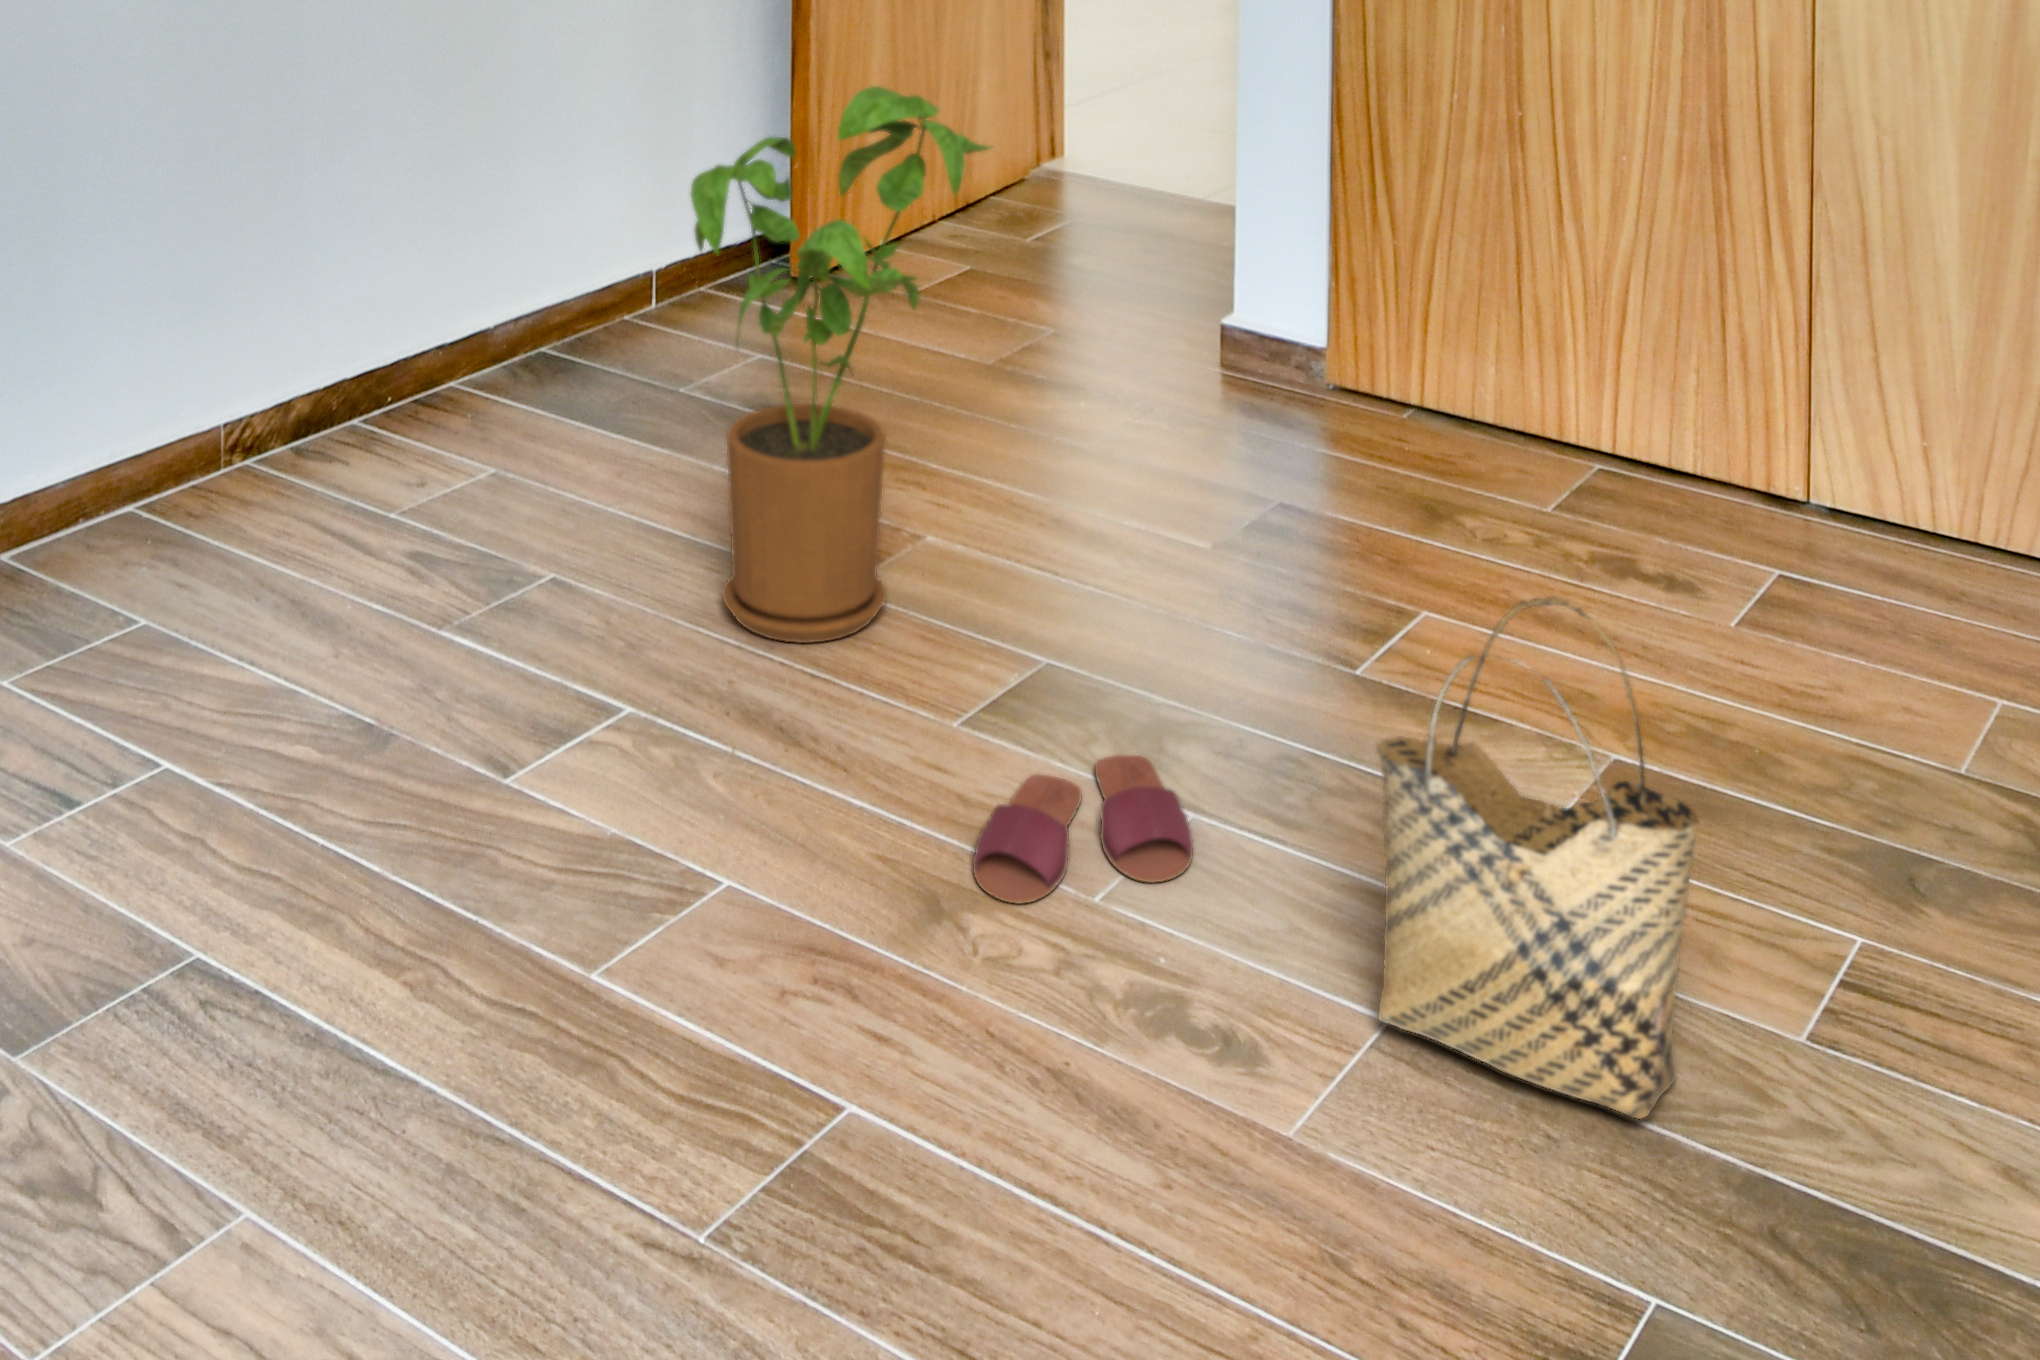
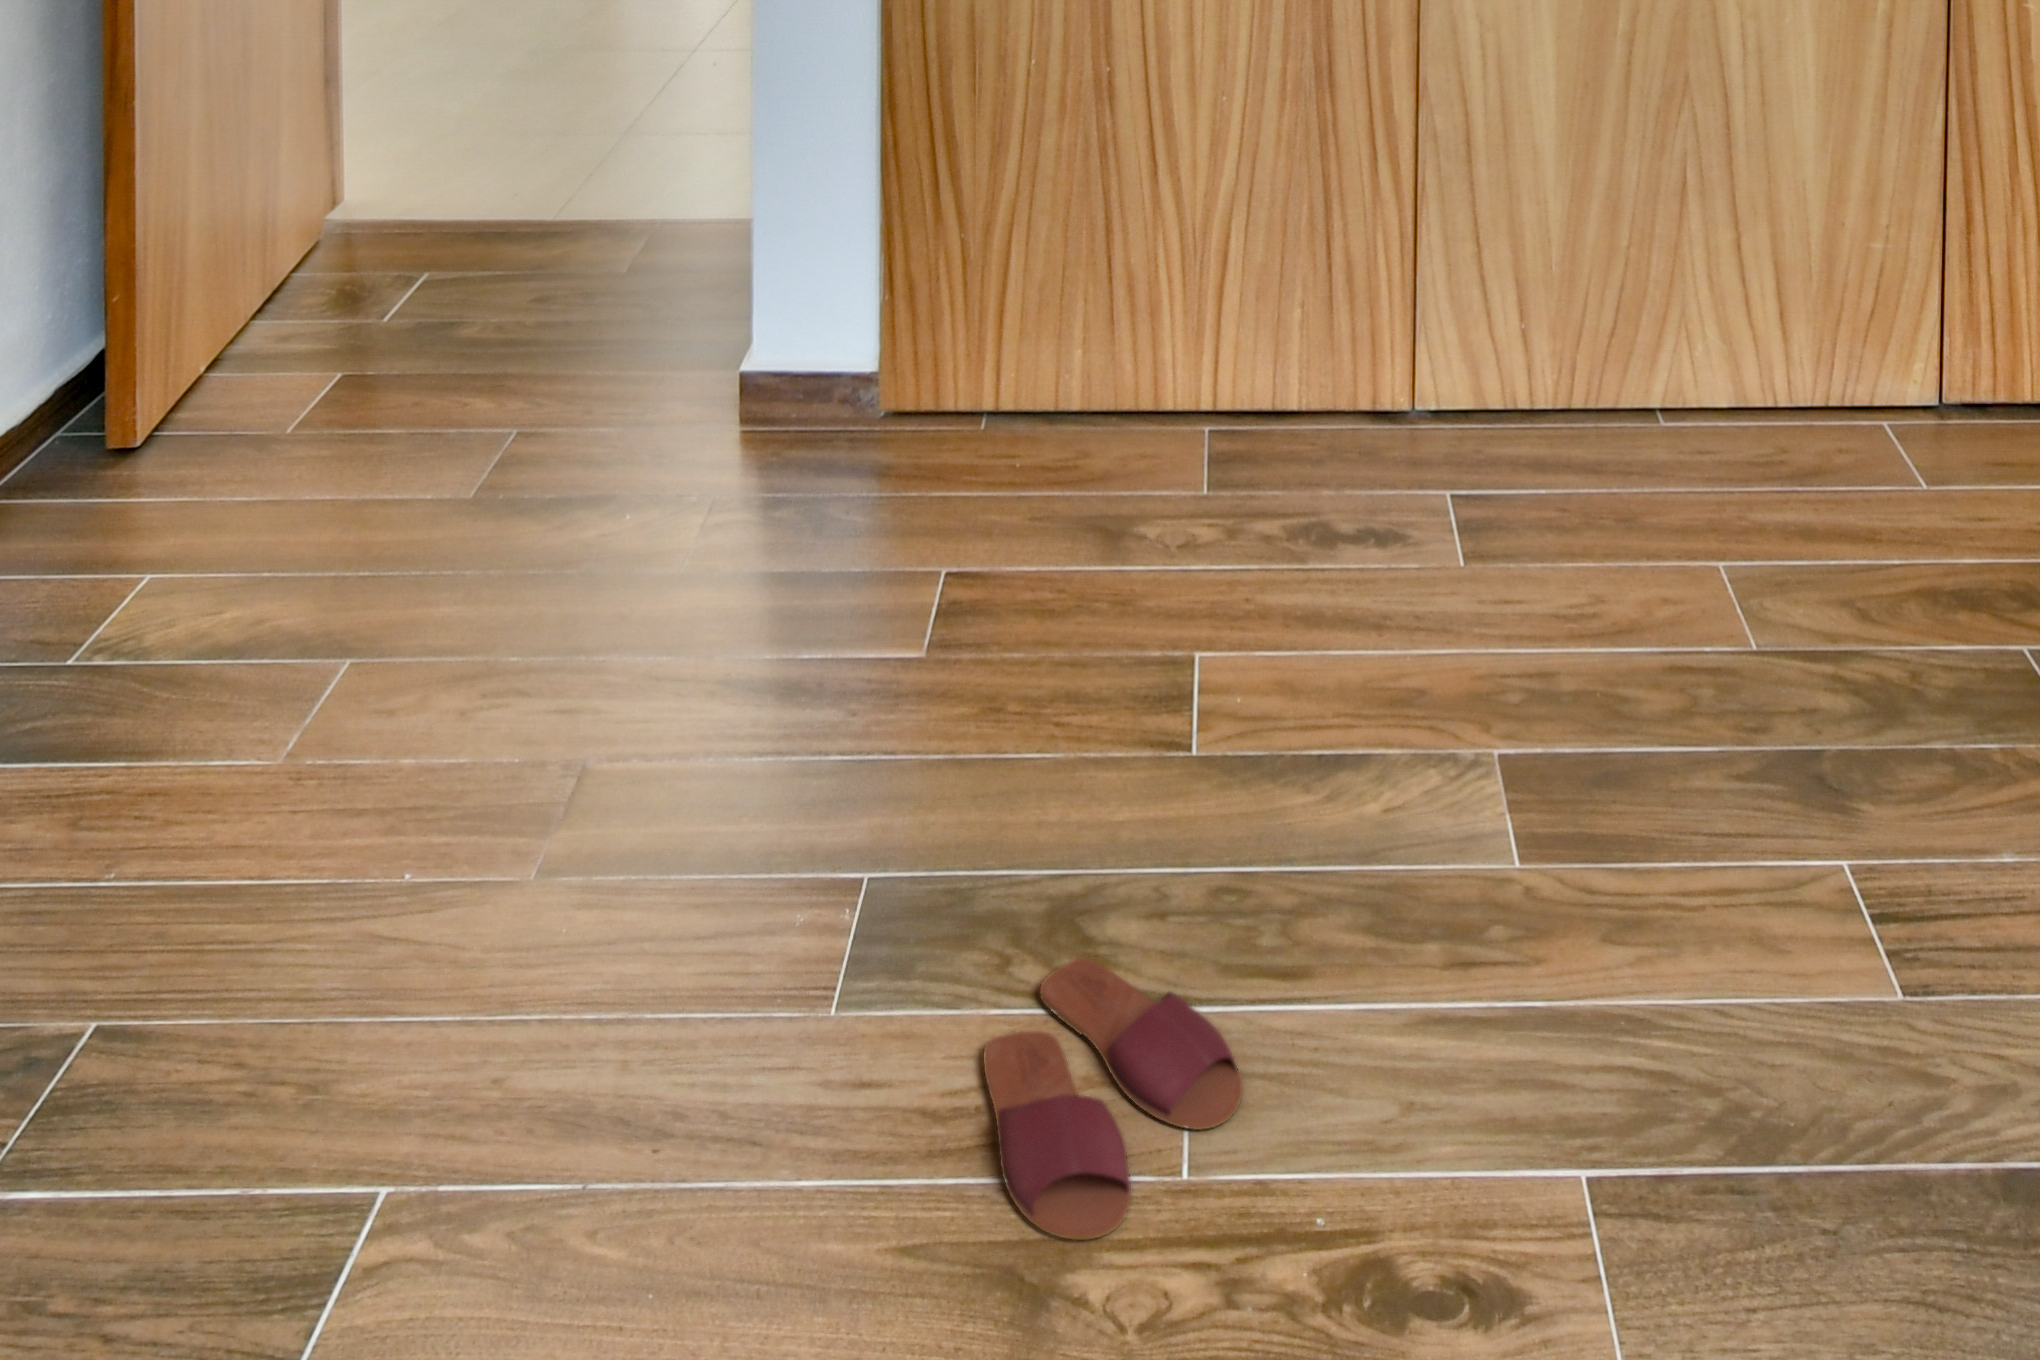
house plant: present [691,86,992,643] -> none [301,195,722,994]
woven basket: present [1376,597,1699,1119] -> none [1559,628,1897,1183]

